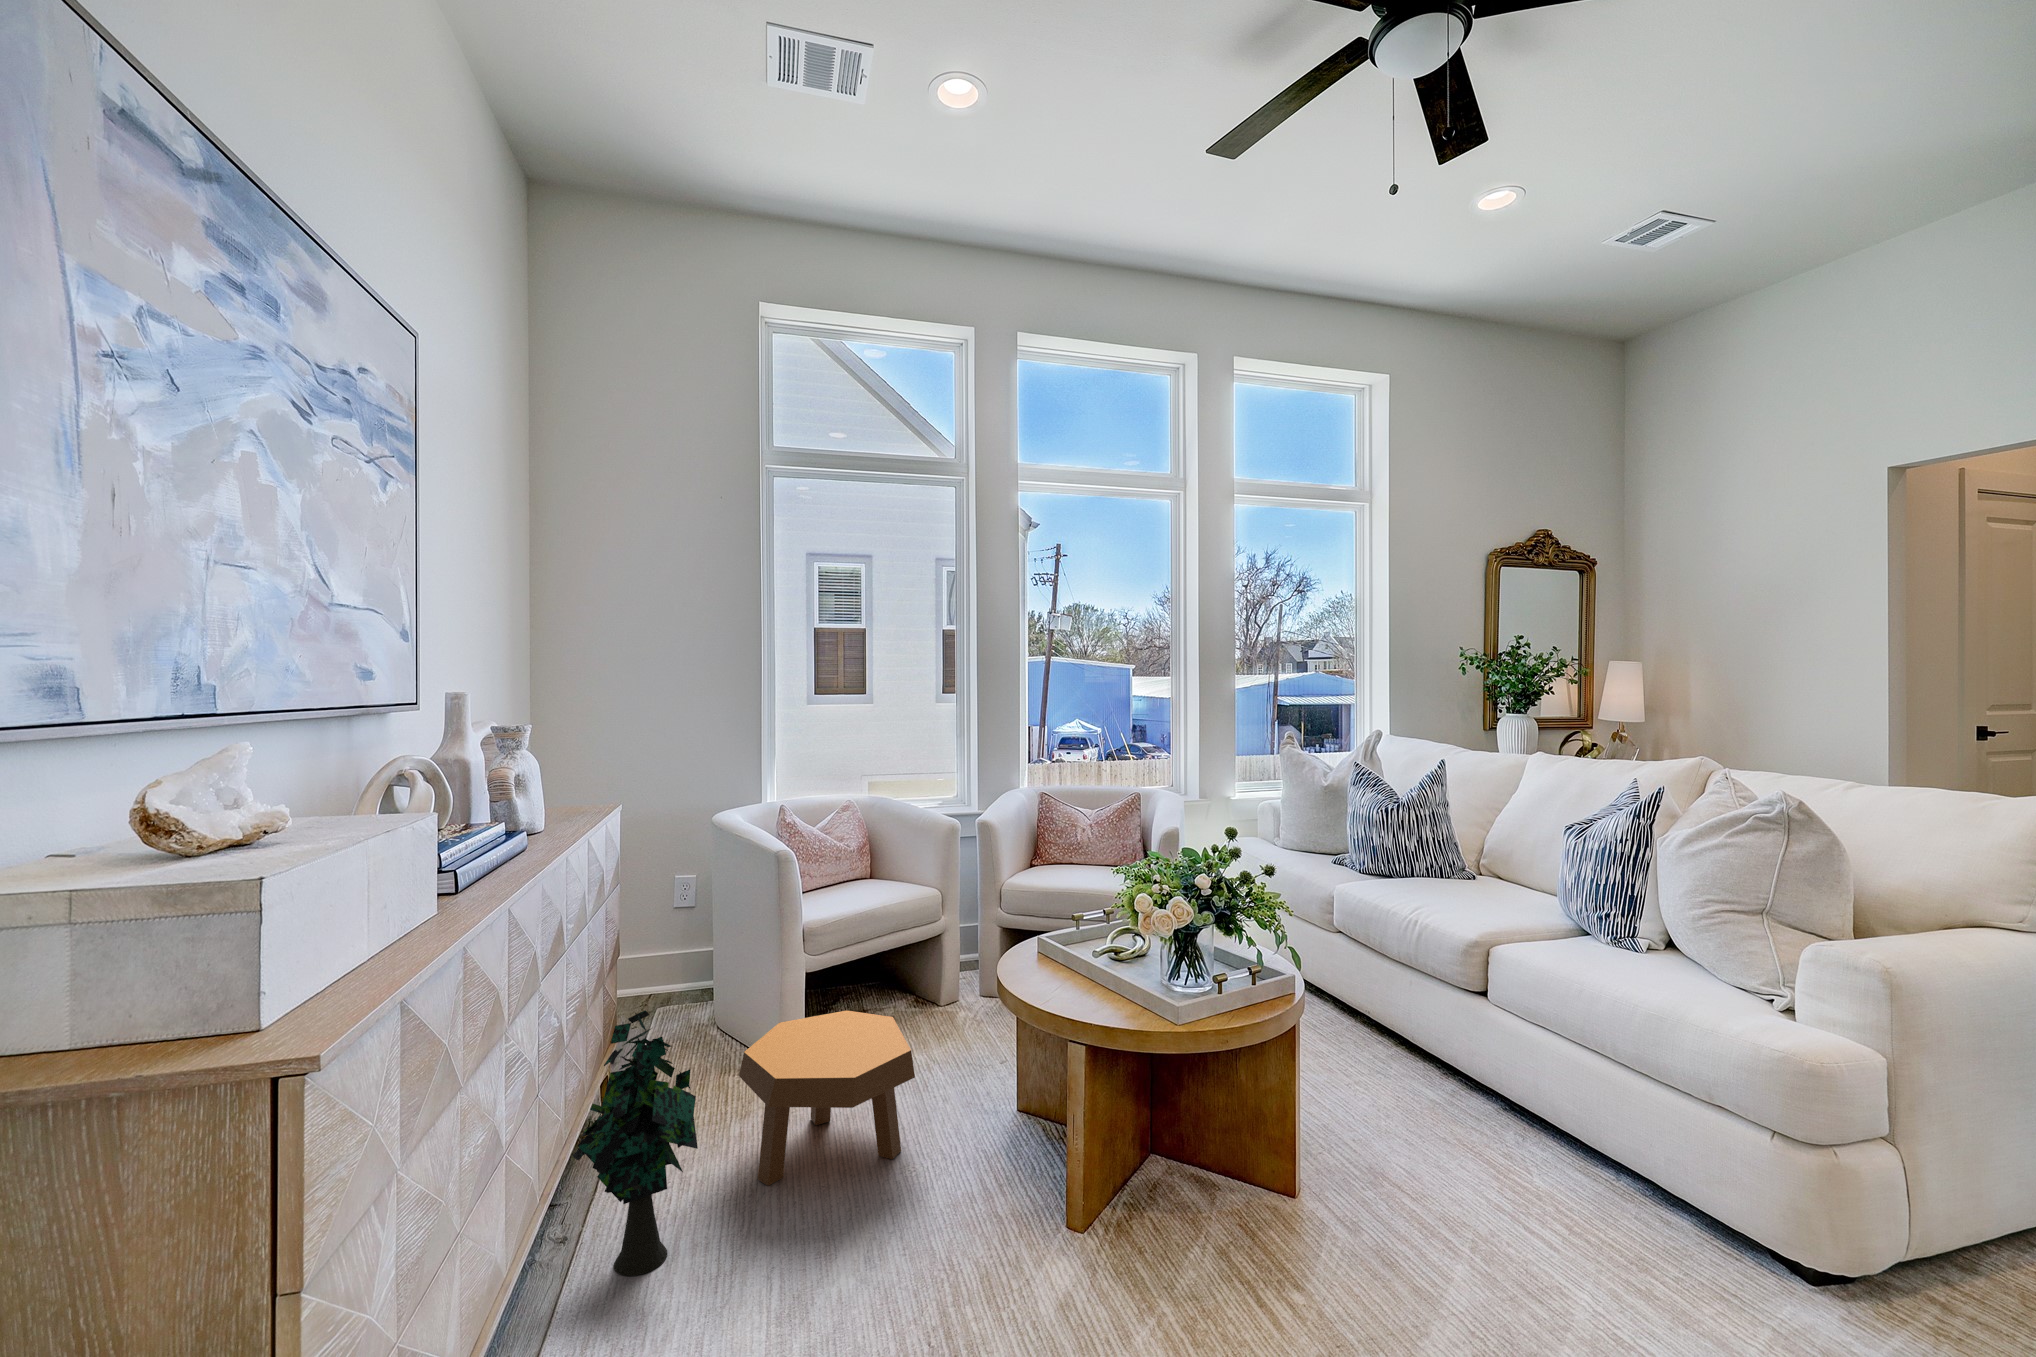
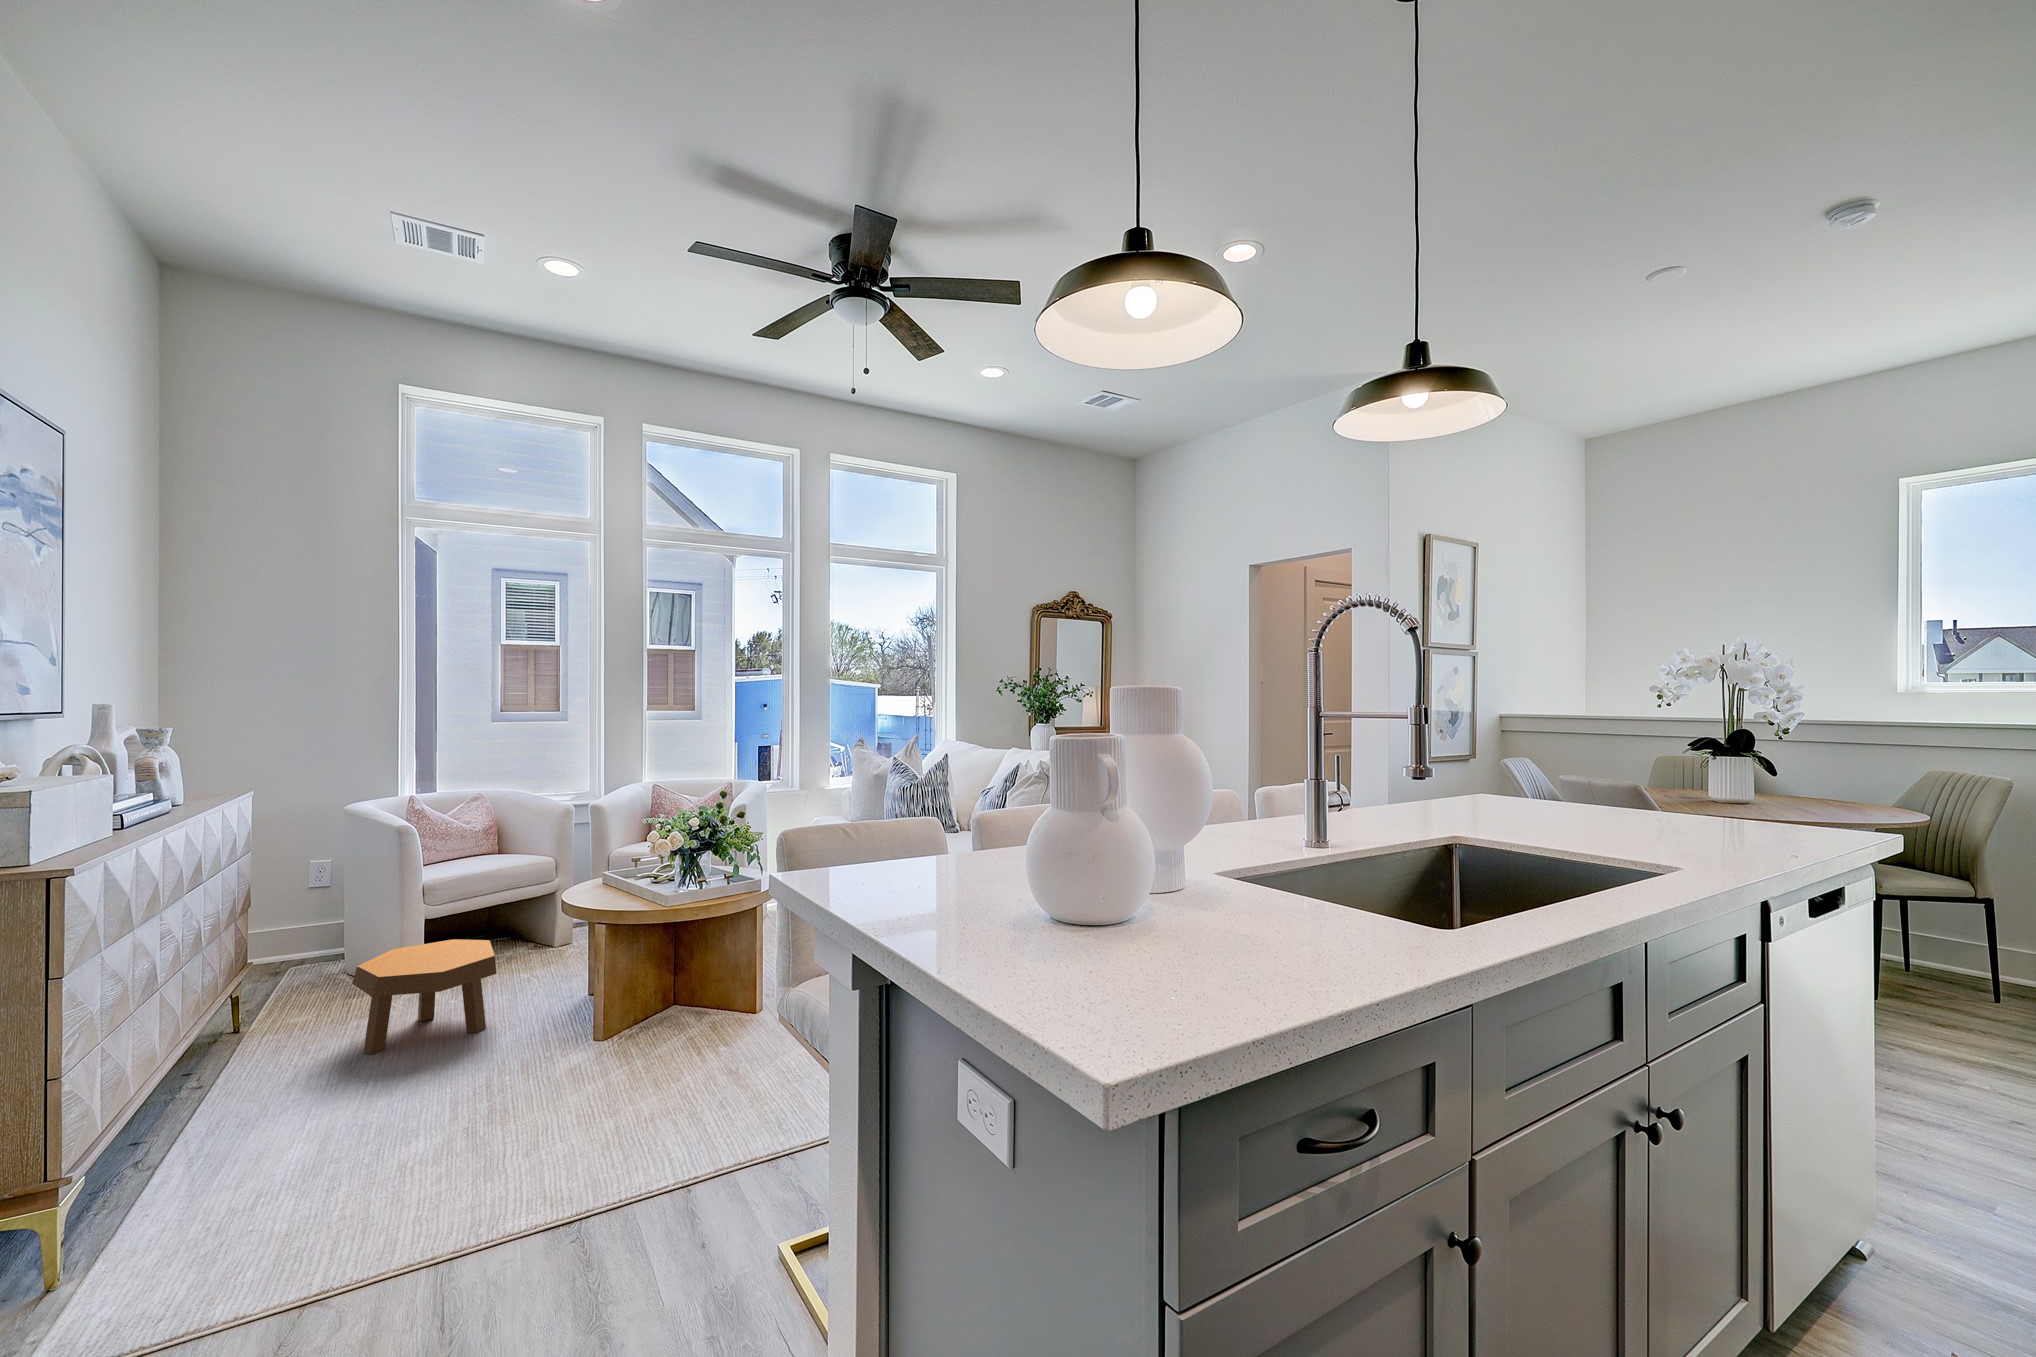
decorative plant: present [573,1010,698,1276] -> none [201,926,307,1106]

